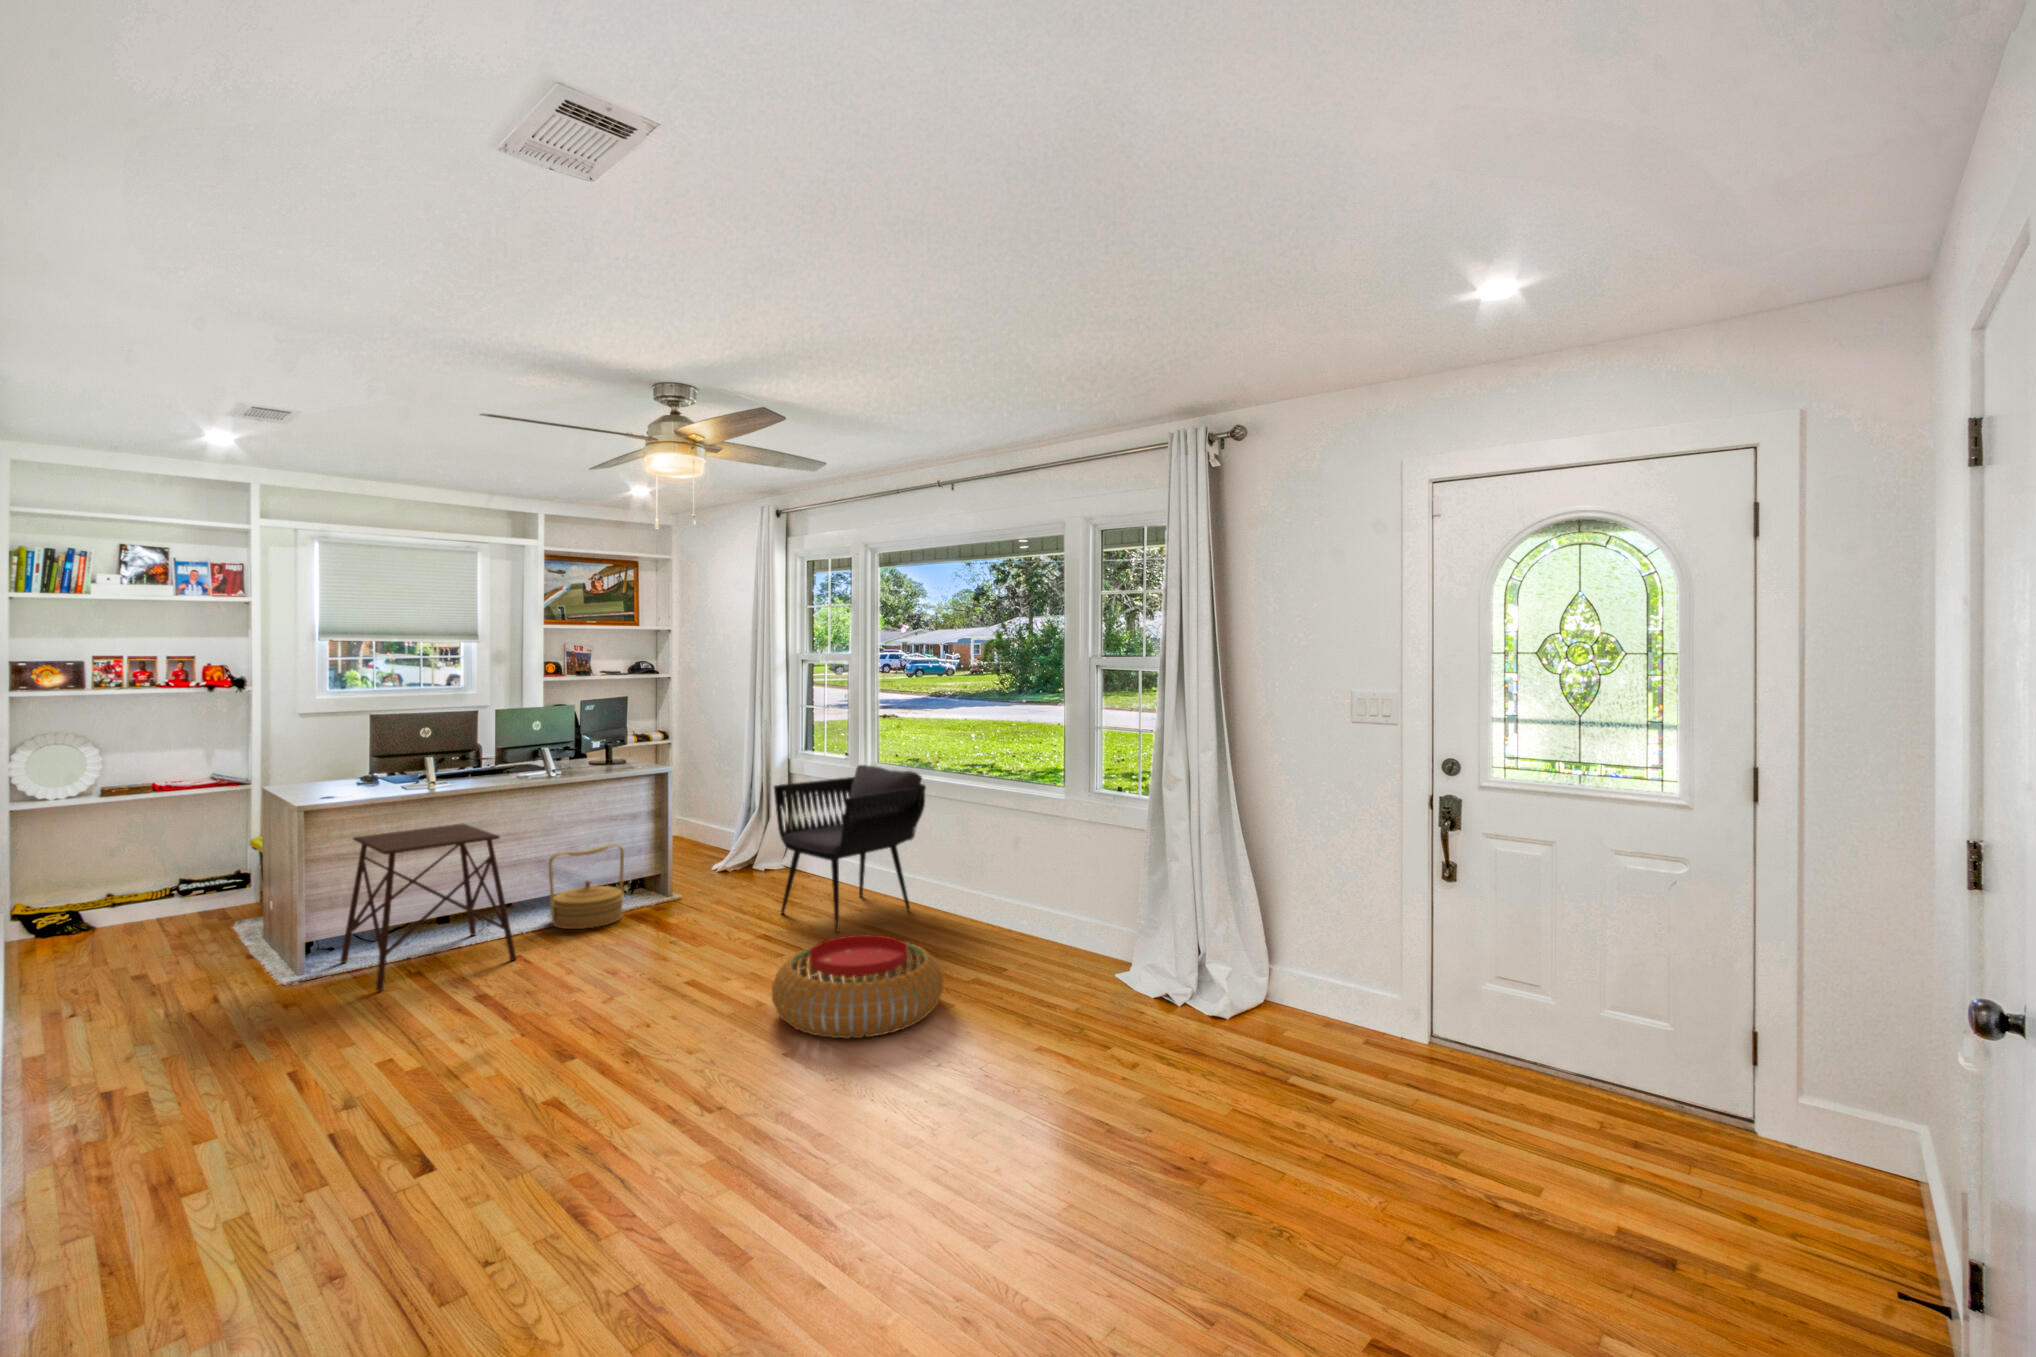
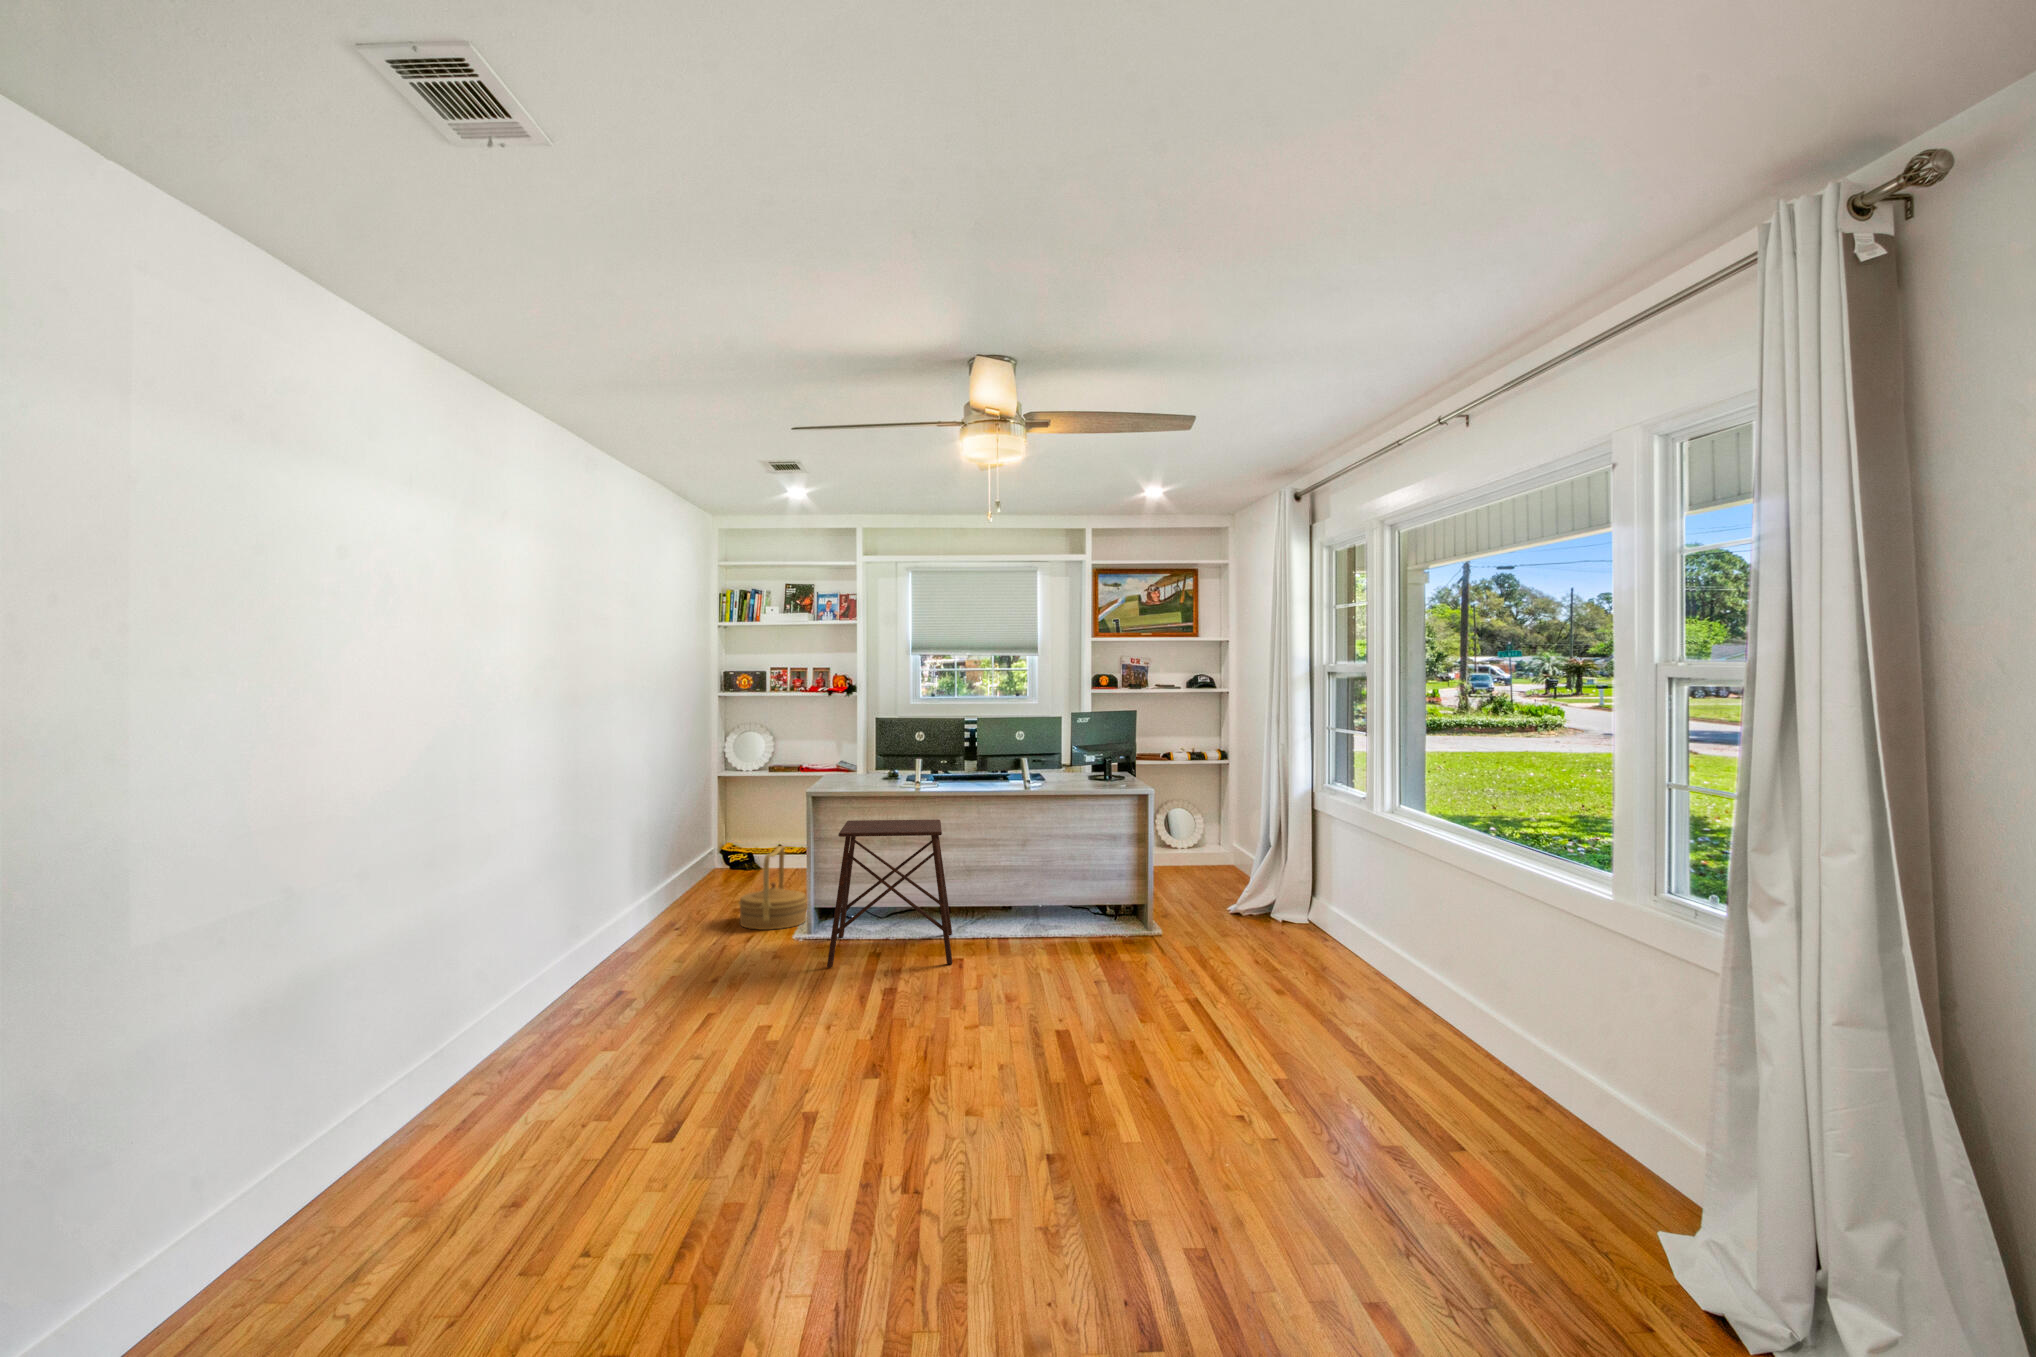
armchair: present [774,765,926,932] -> none [1242,792,1442,1011]
woven basket: present [548,845,624,929] -> present [739,846,807,930]
pouf: present [772,935,943,1039] -> none [1085,1010,1336,1172]

